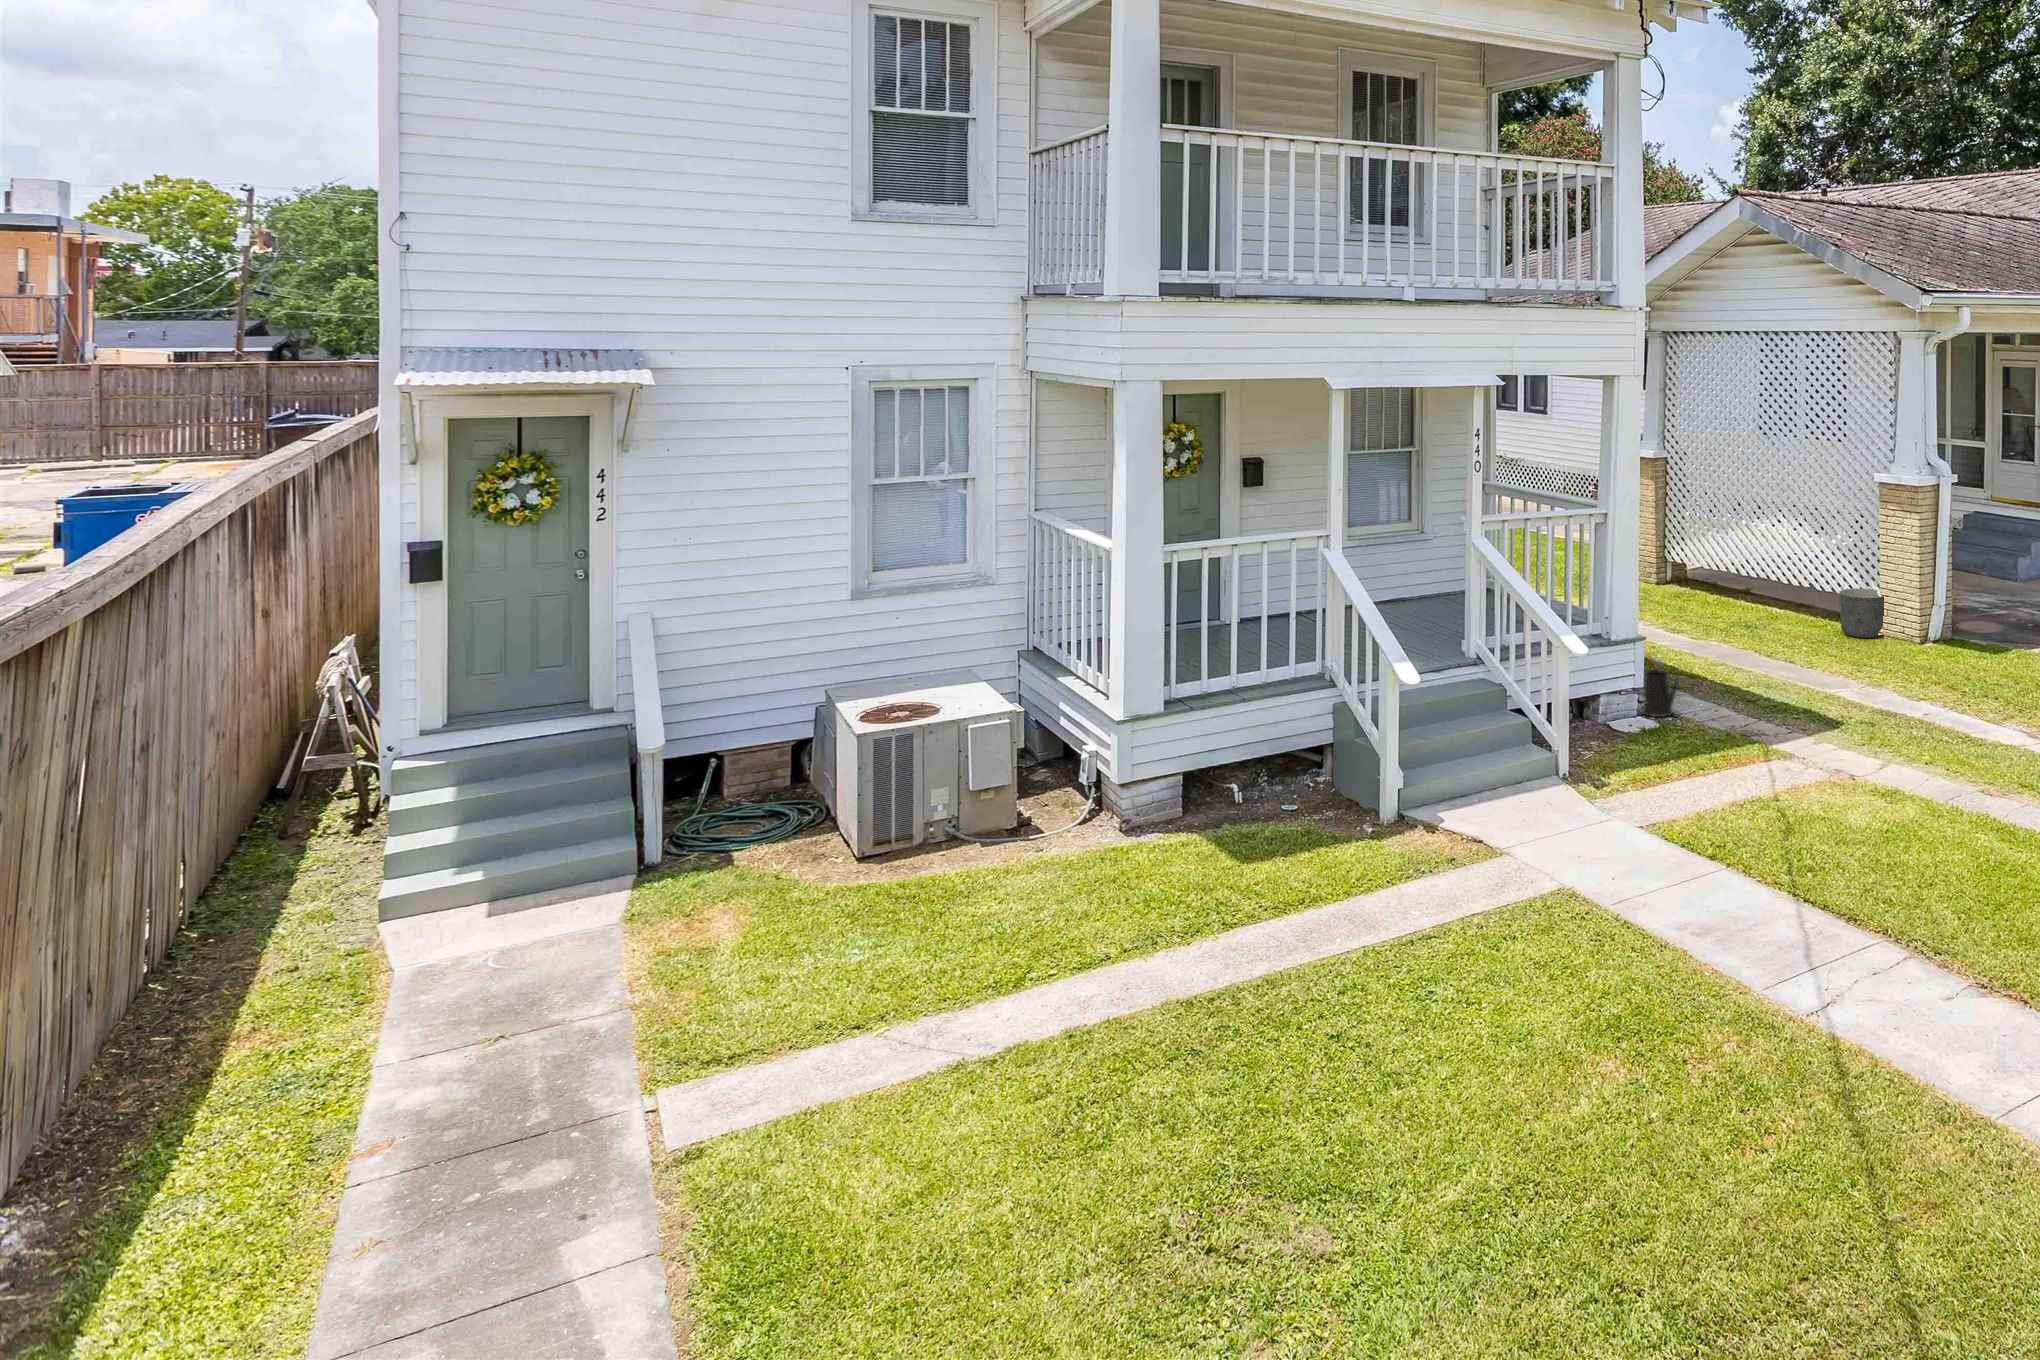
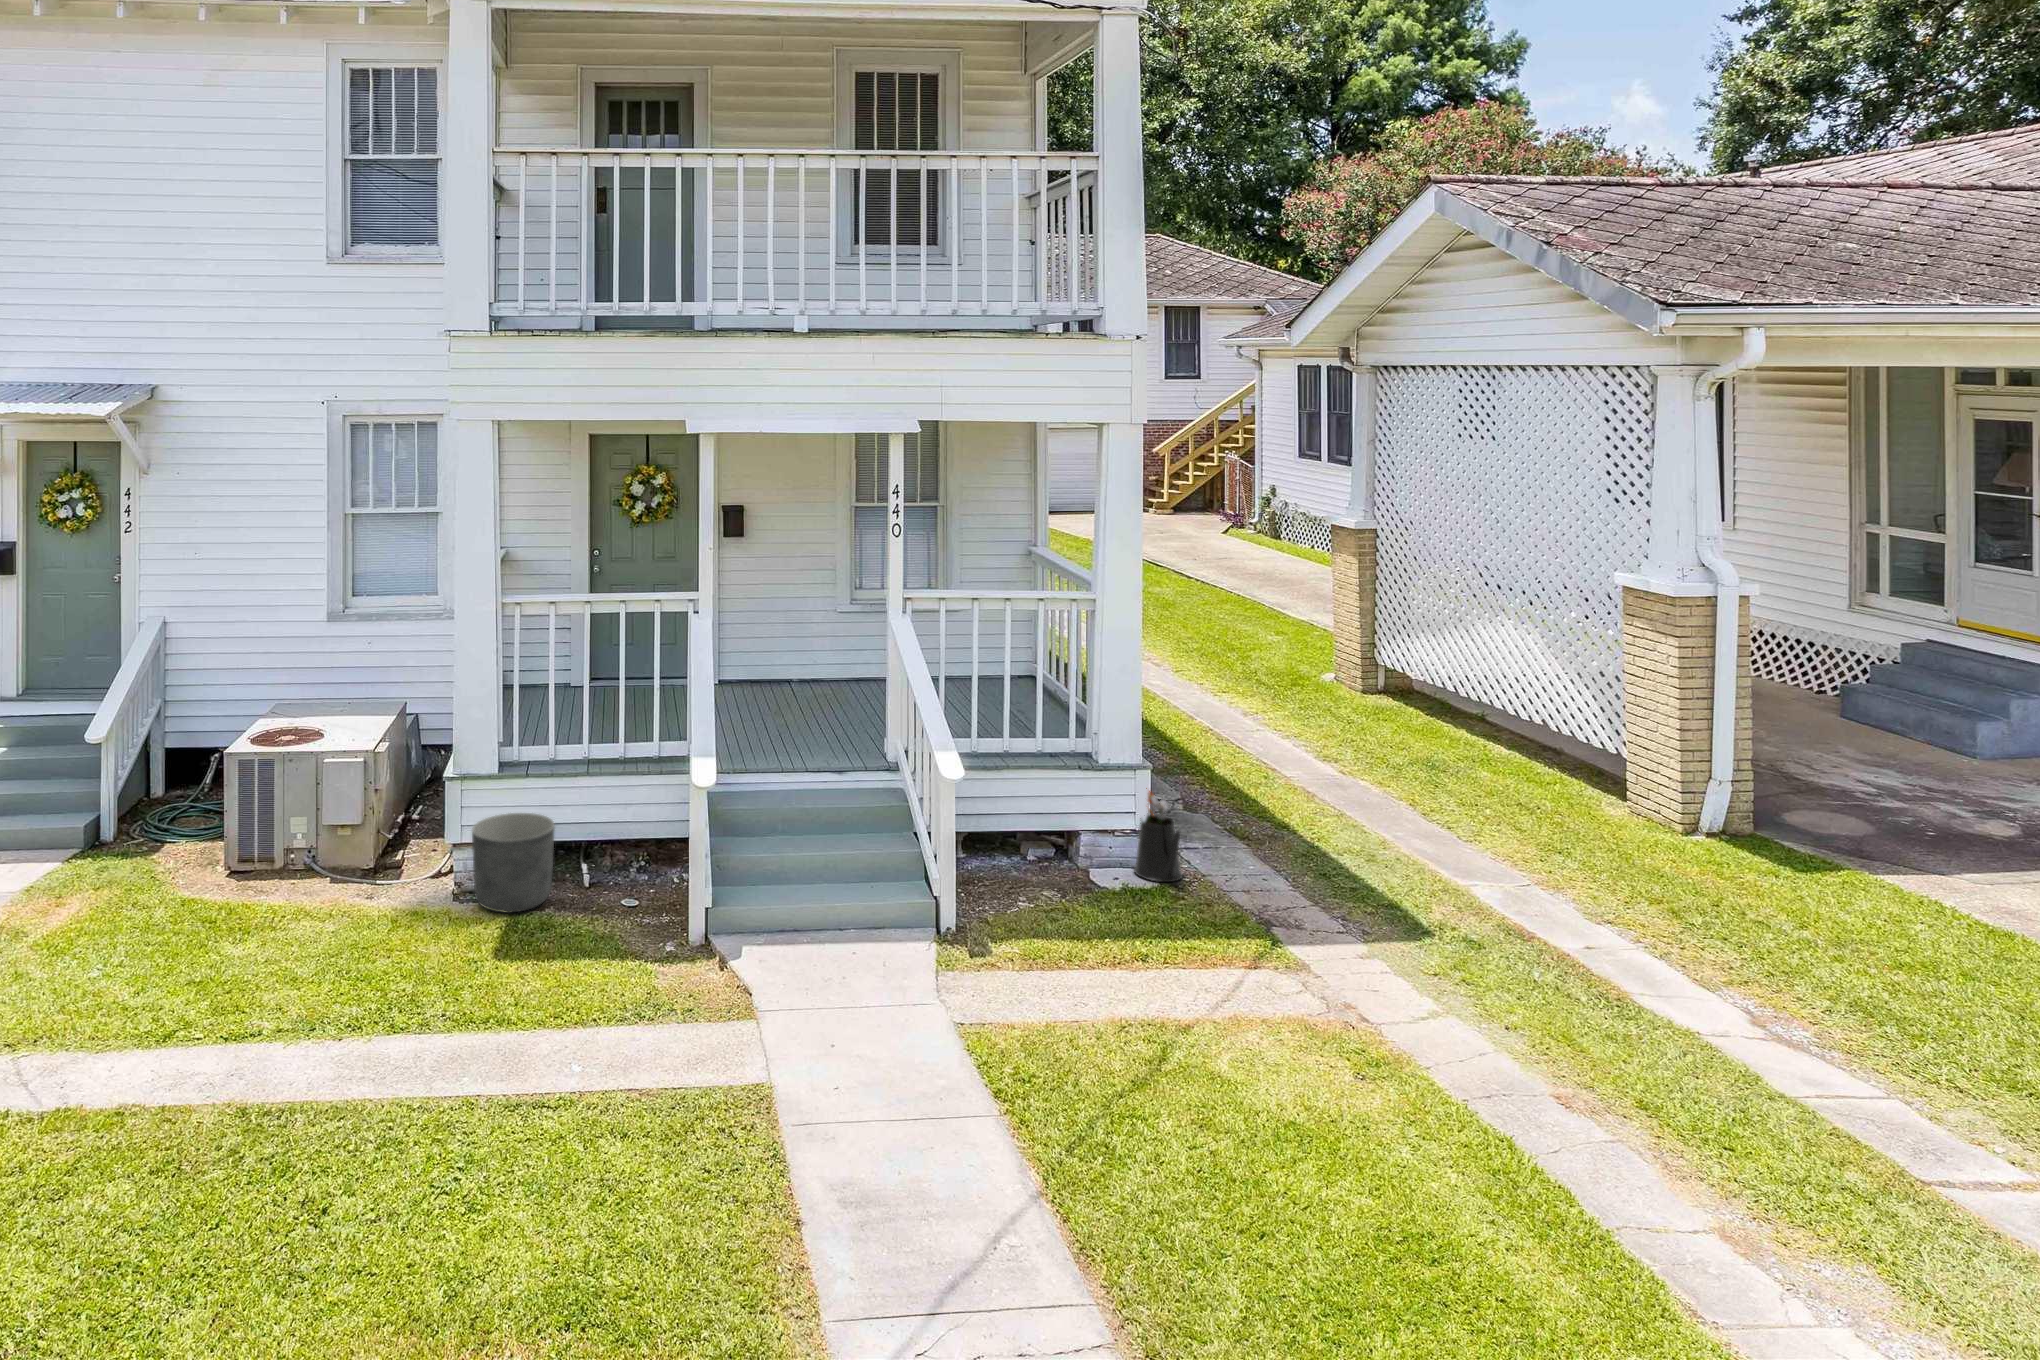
planter: present [1839,588,1884,638] -> present [472,813,555,913]

